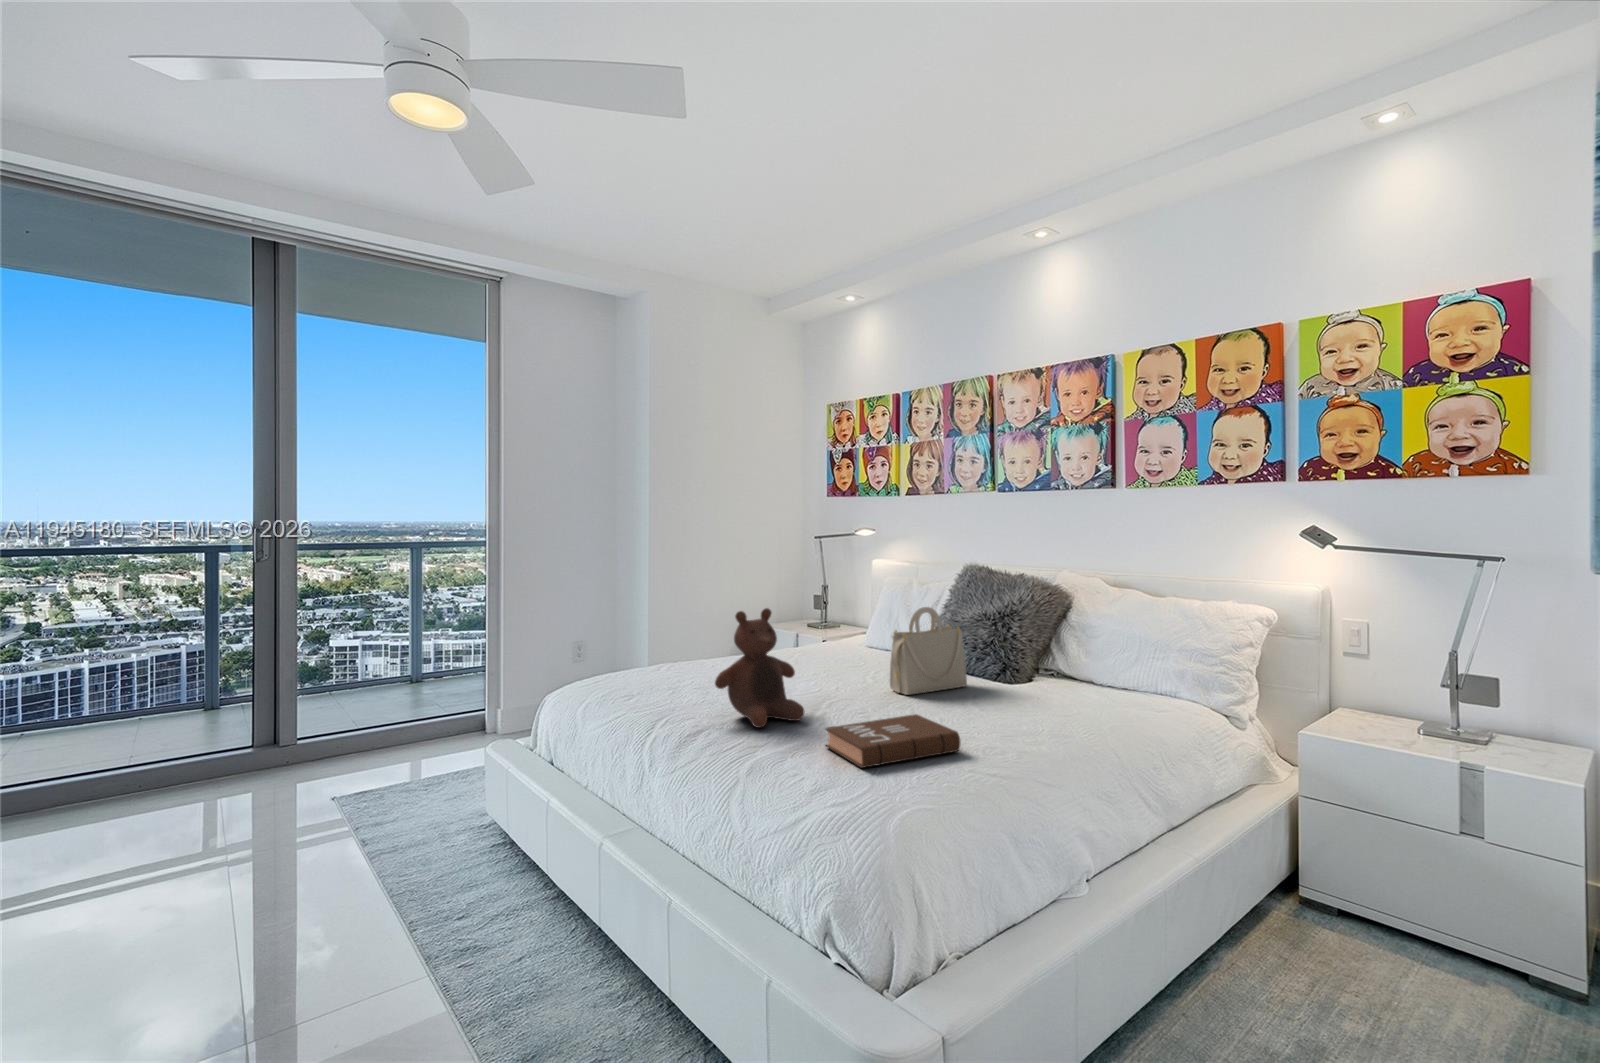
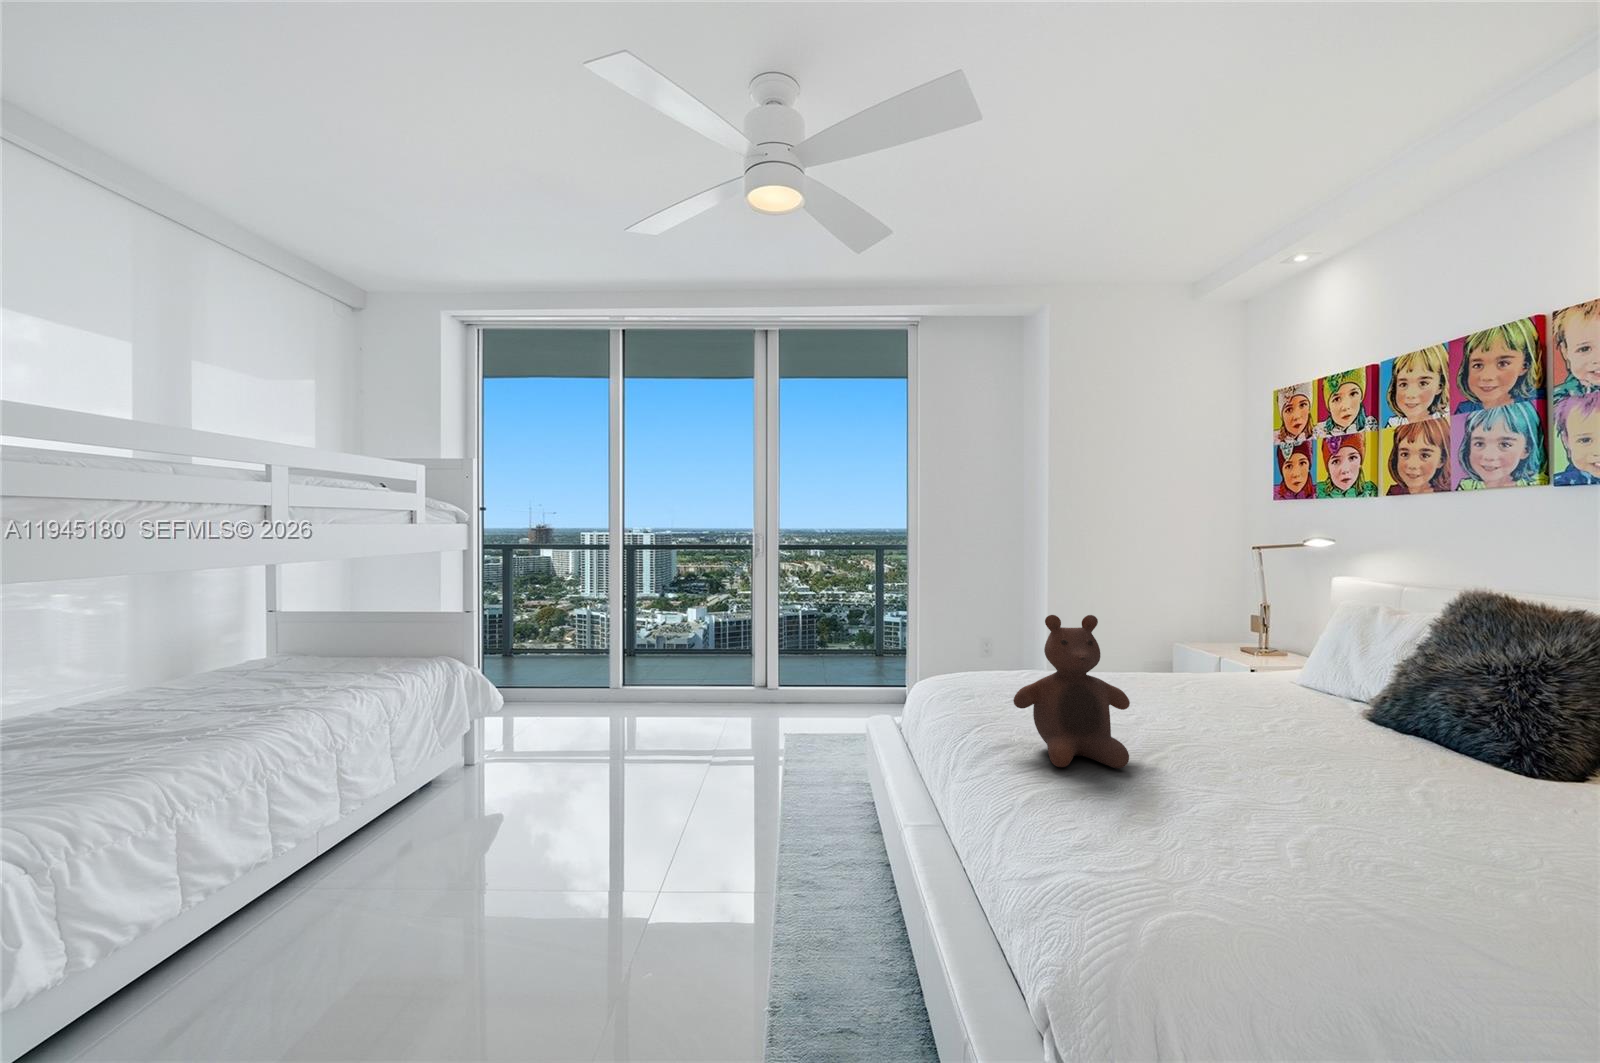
handbag: present [890,607,967,695] -> none [1292,640,1435,769]
book: present [826,714,961,768] -> none [1129,789,1361,881]

